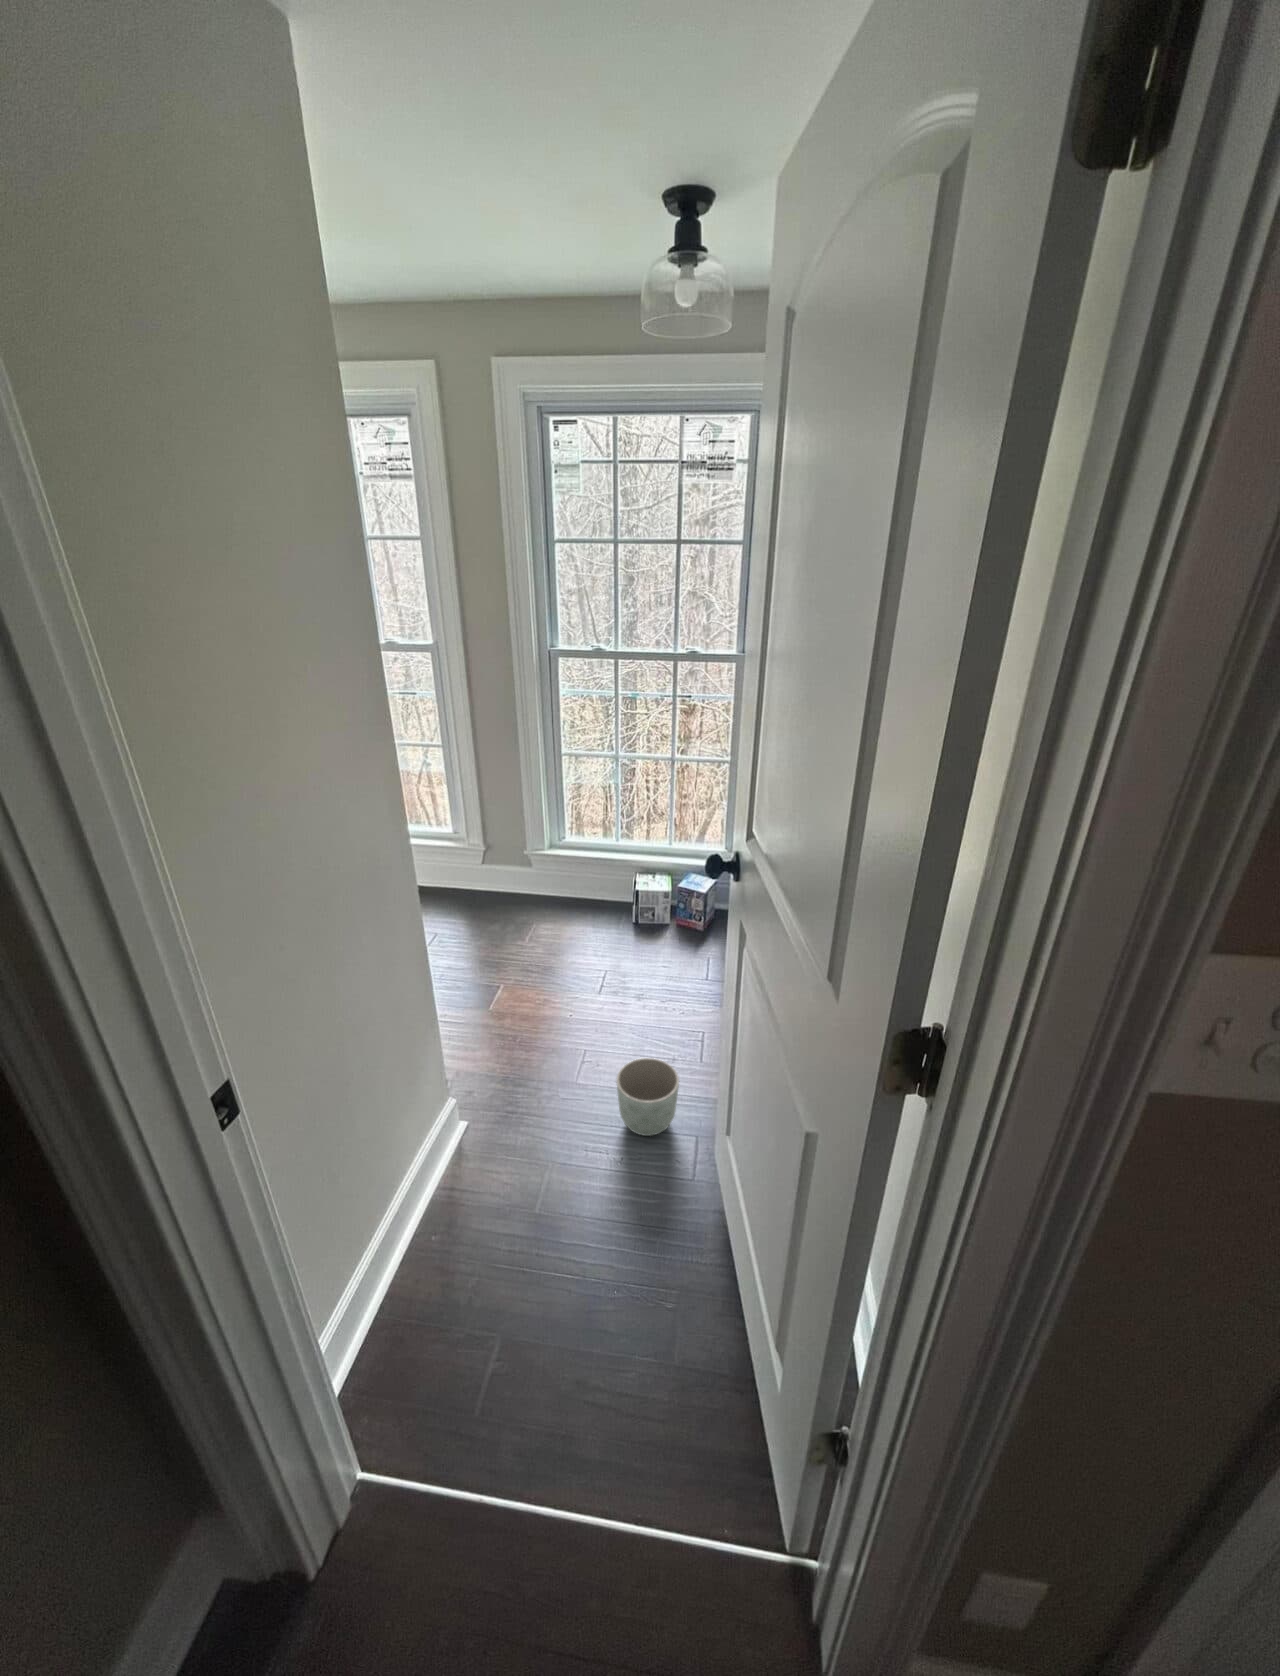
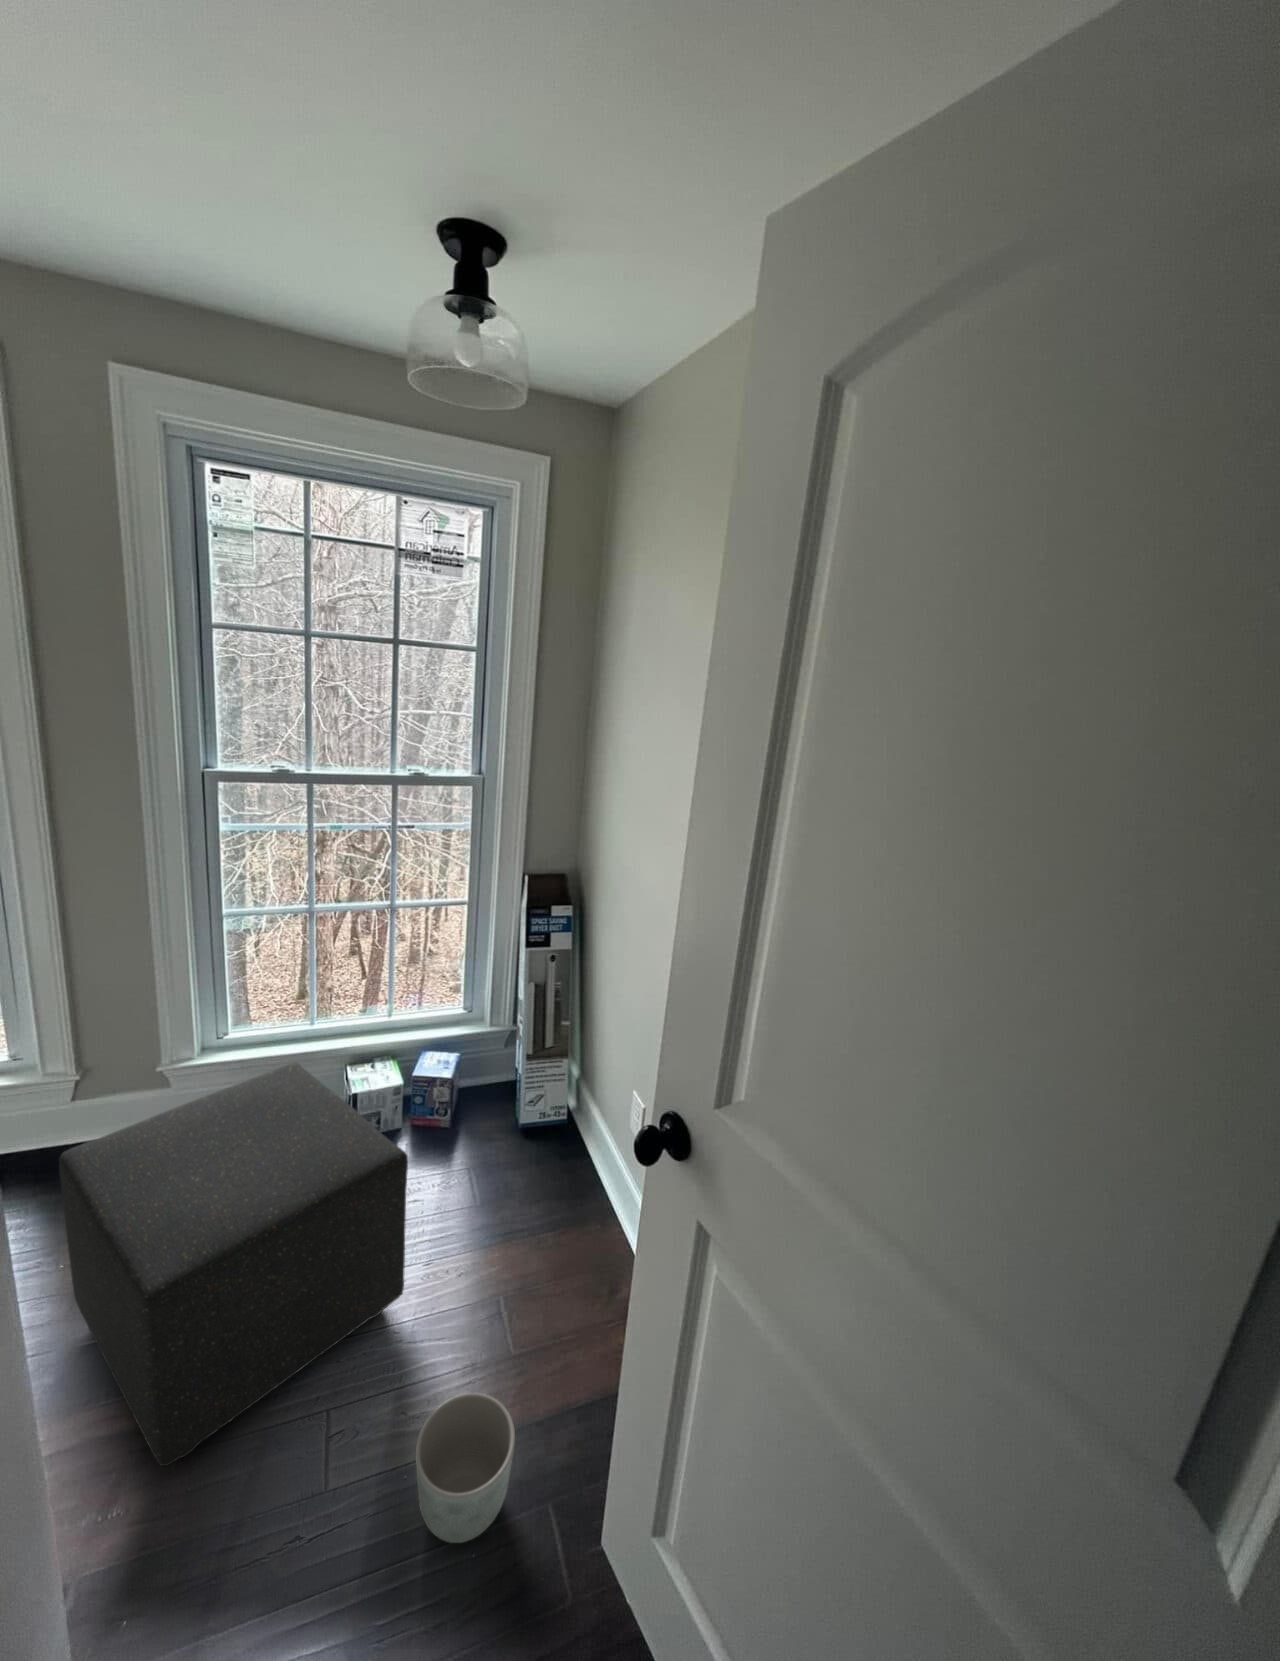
ottoman: none [460,852,643,1048] -> present [59,1062,408,1466]

